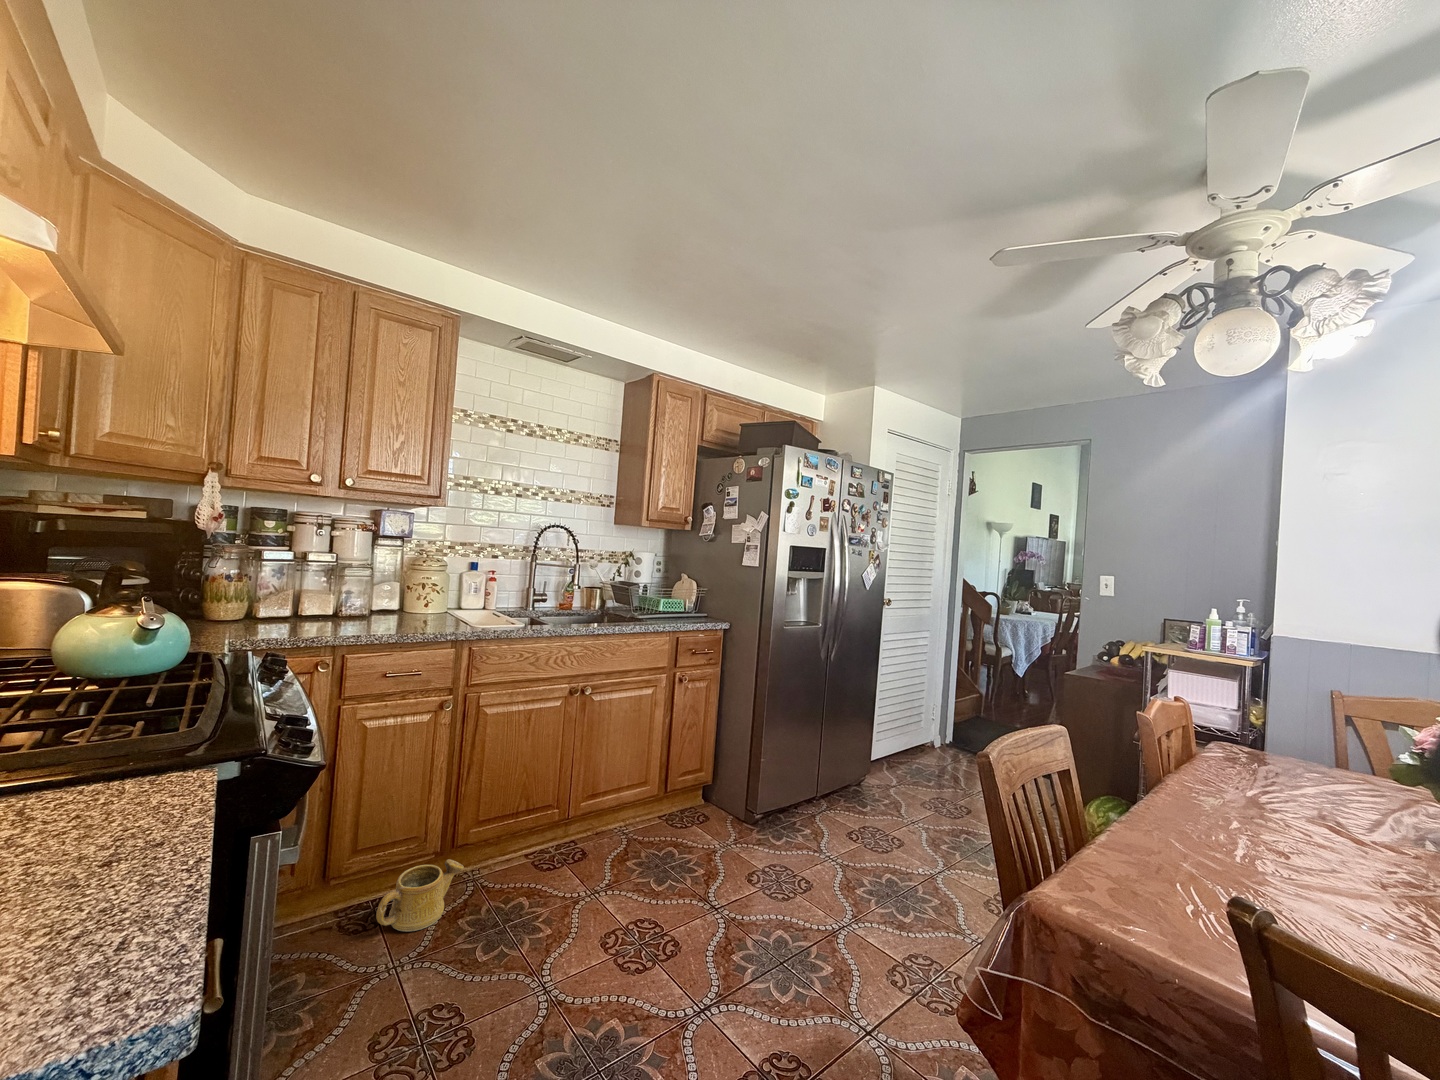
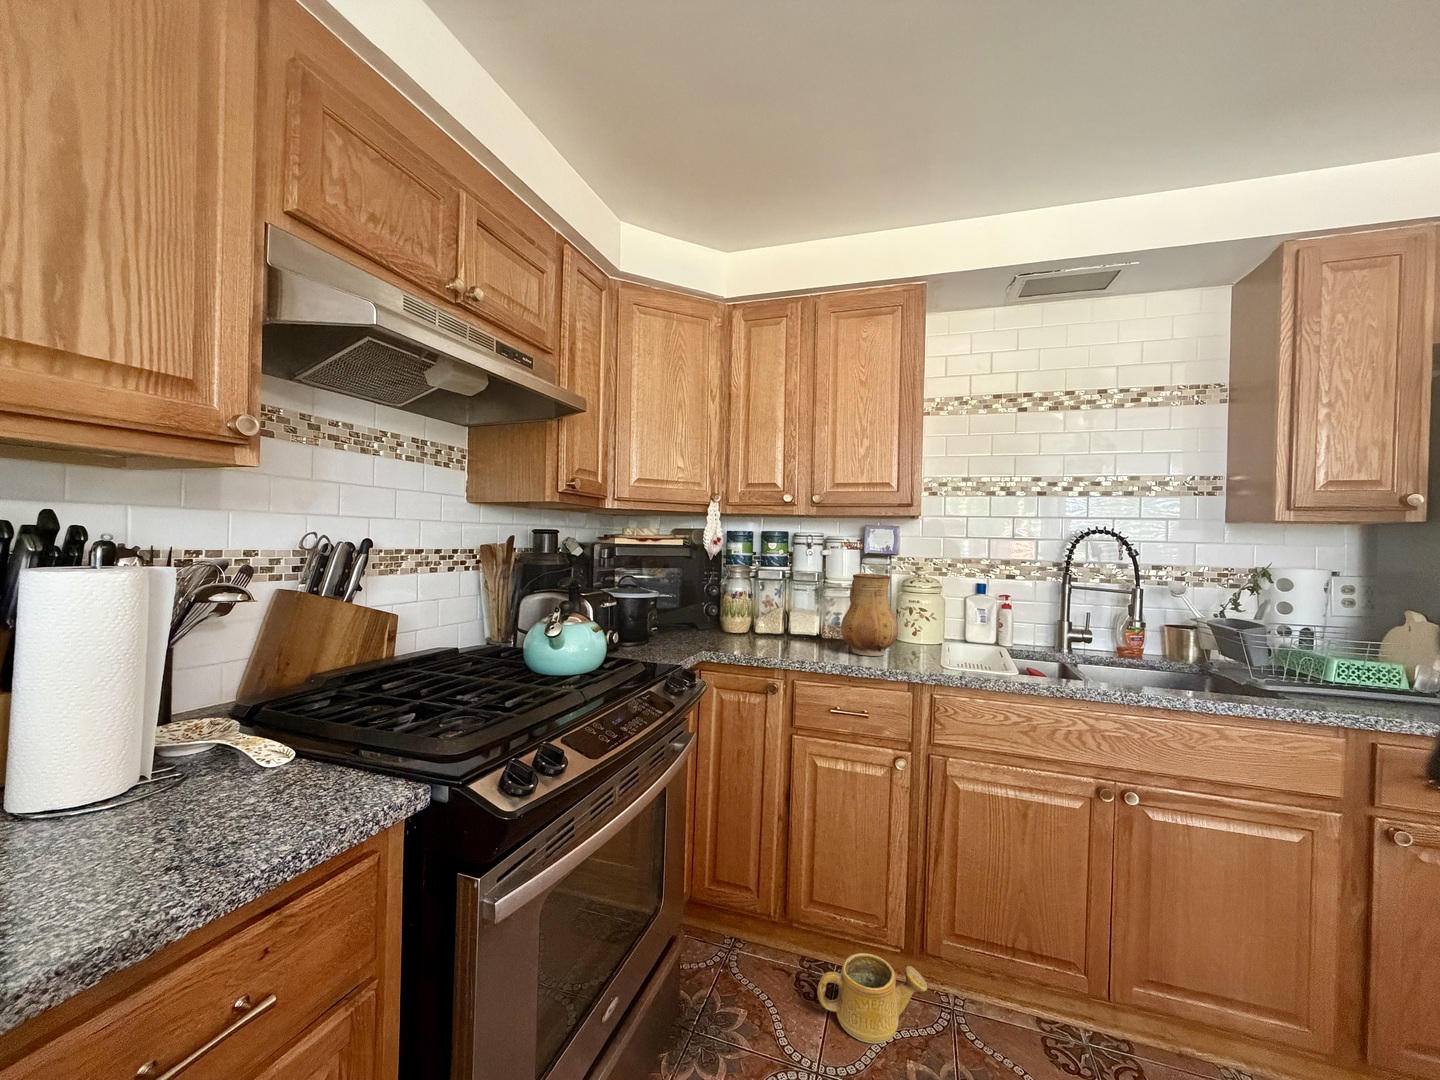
ceramic pitcher: none [372,554,427,626] -> present [841,574,898,656]

